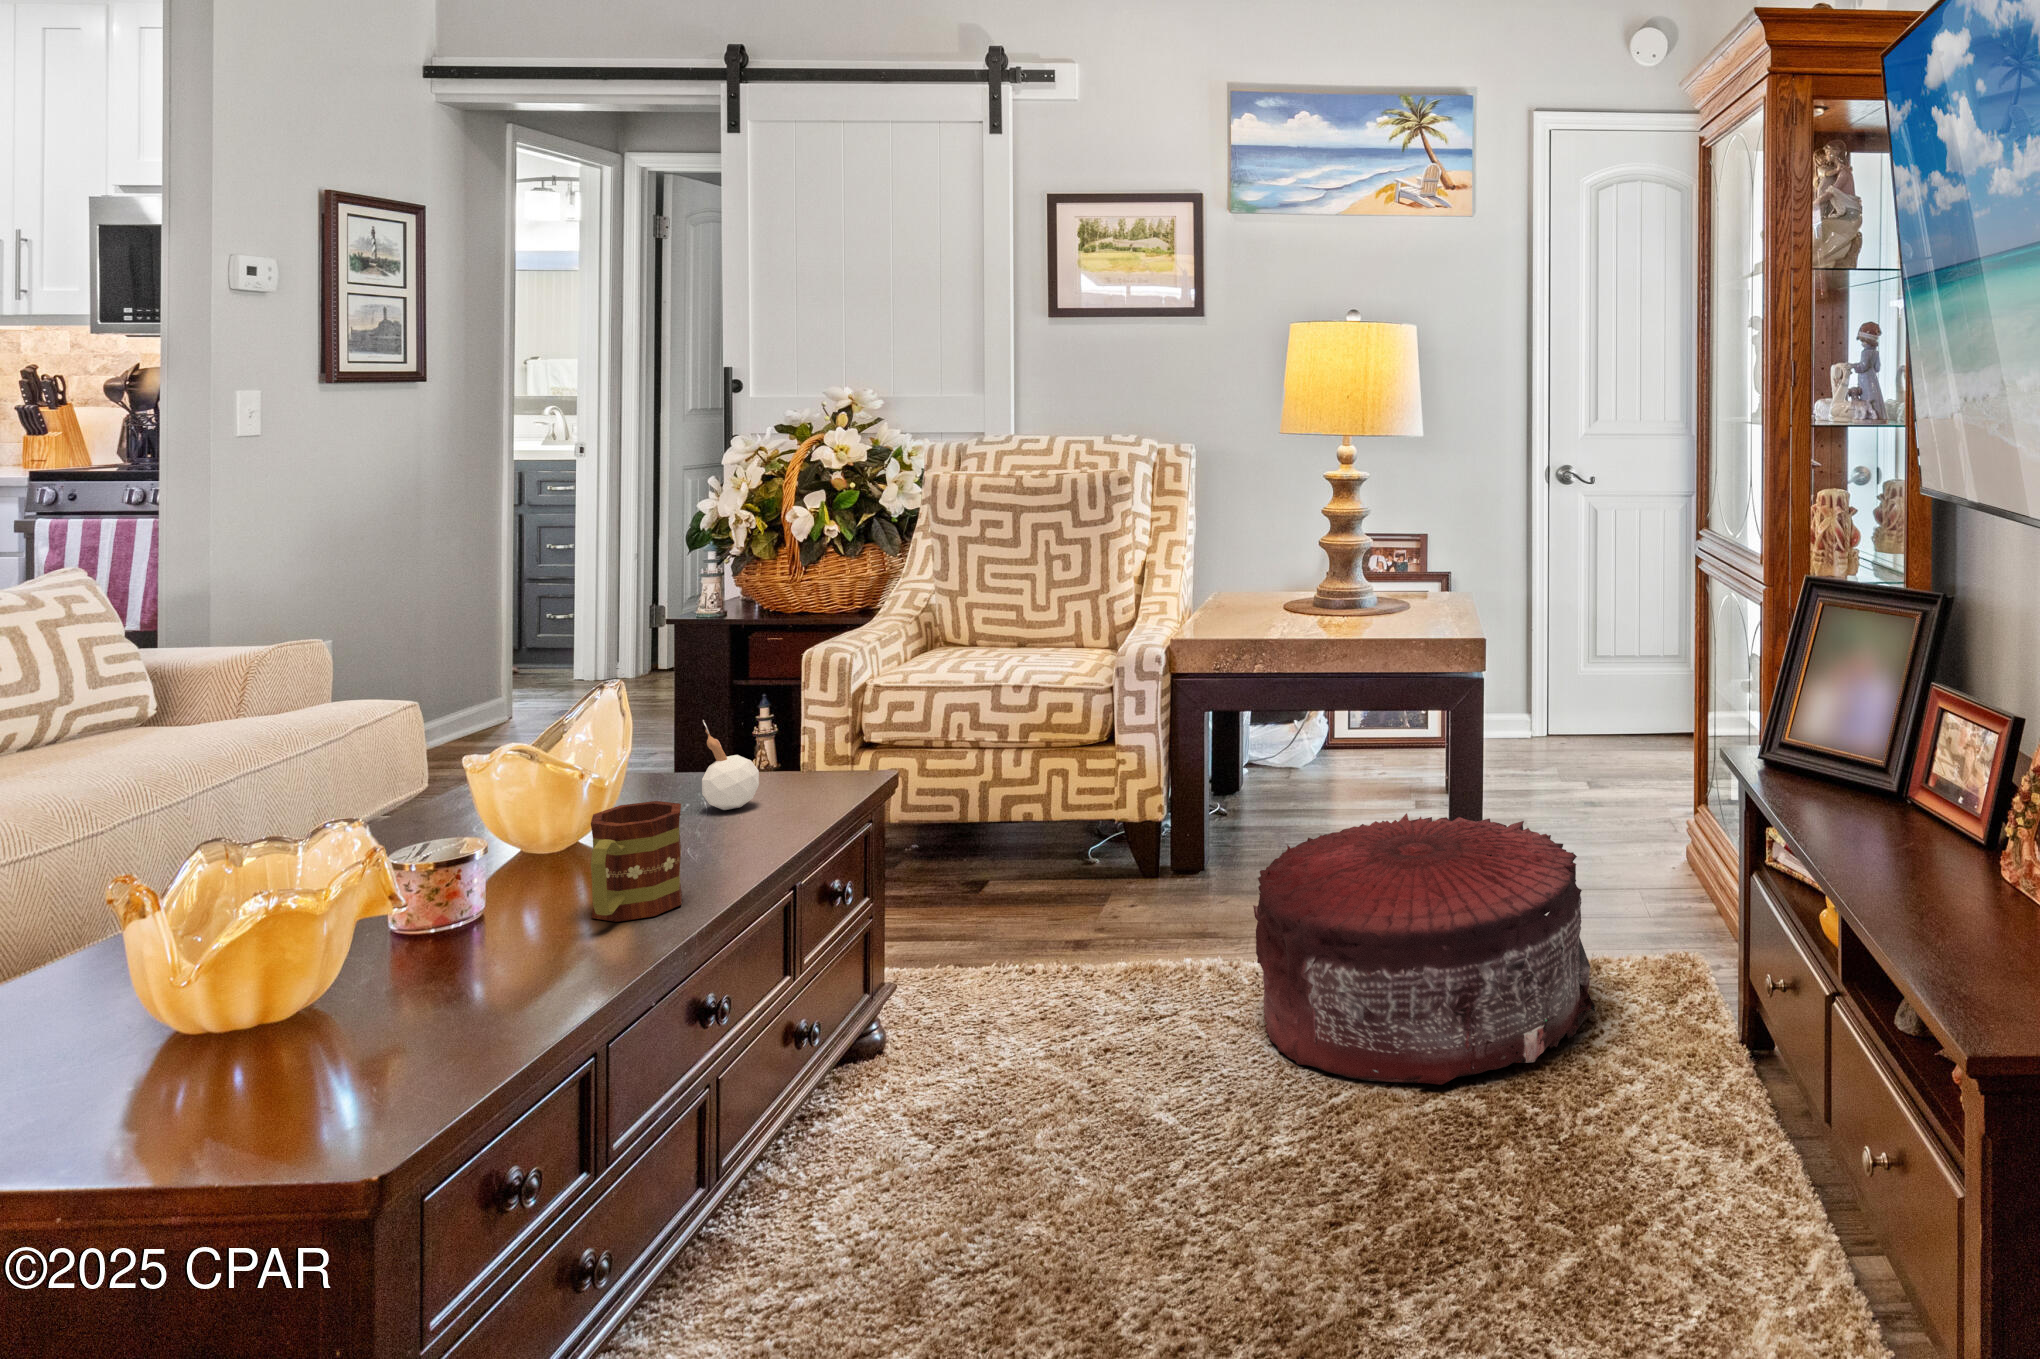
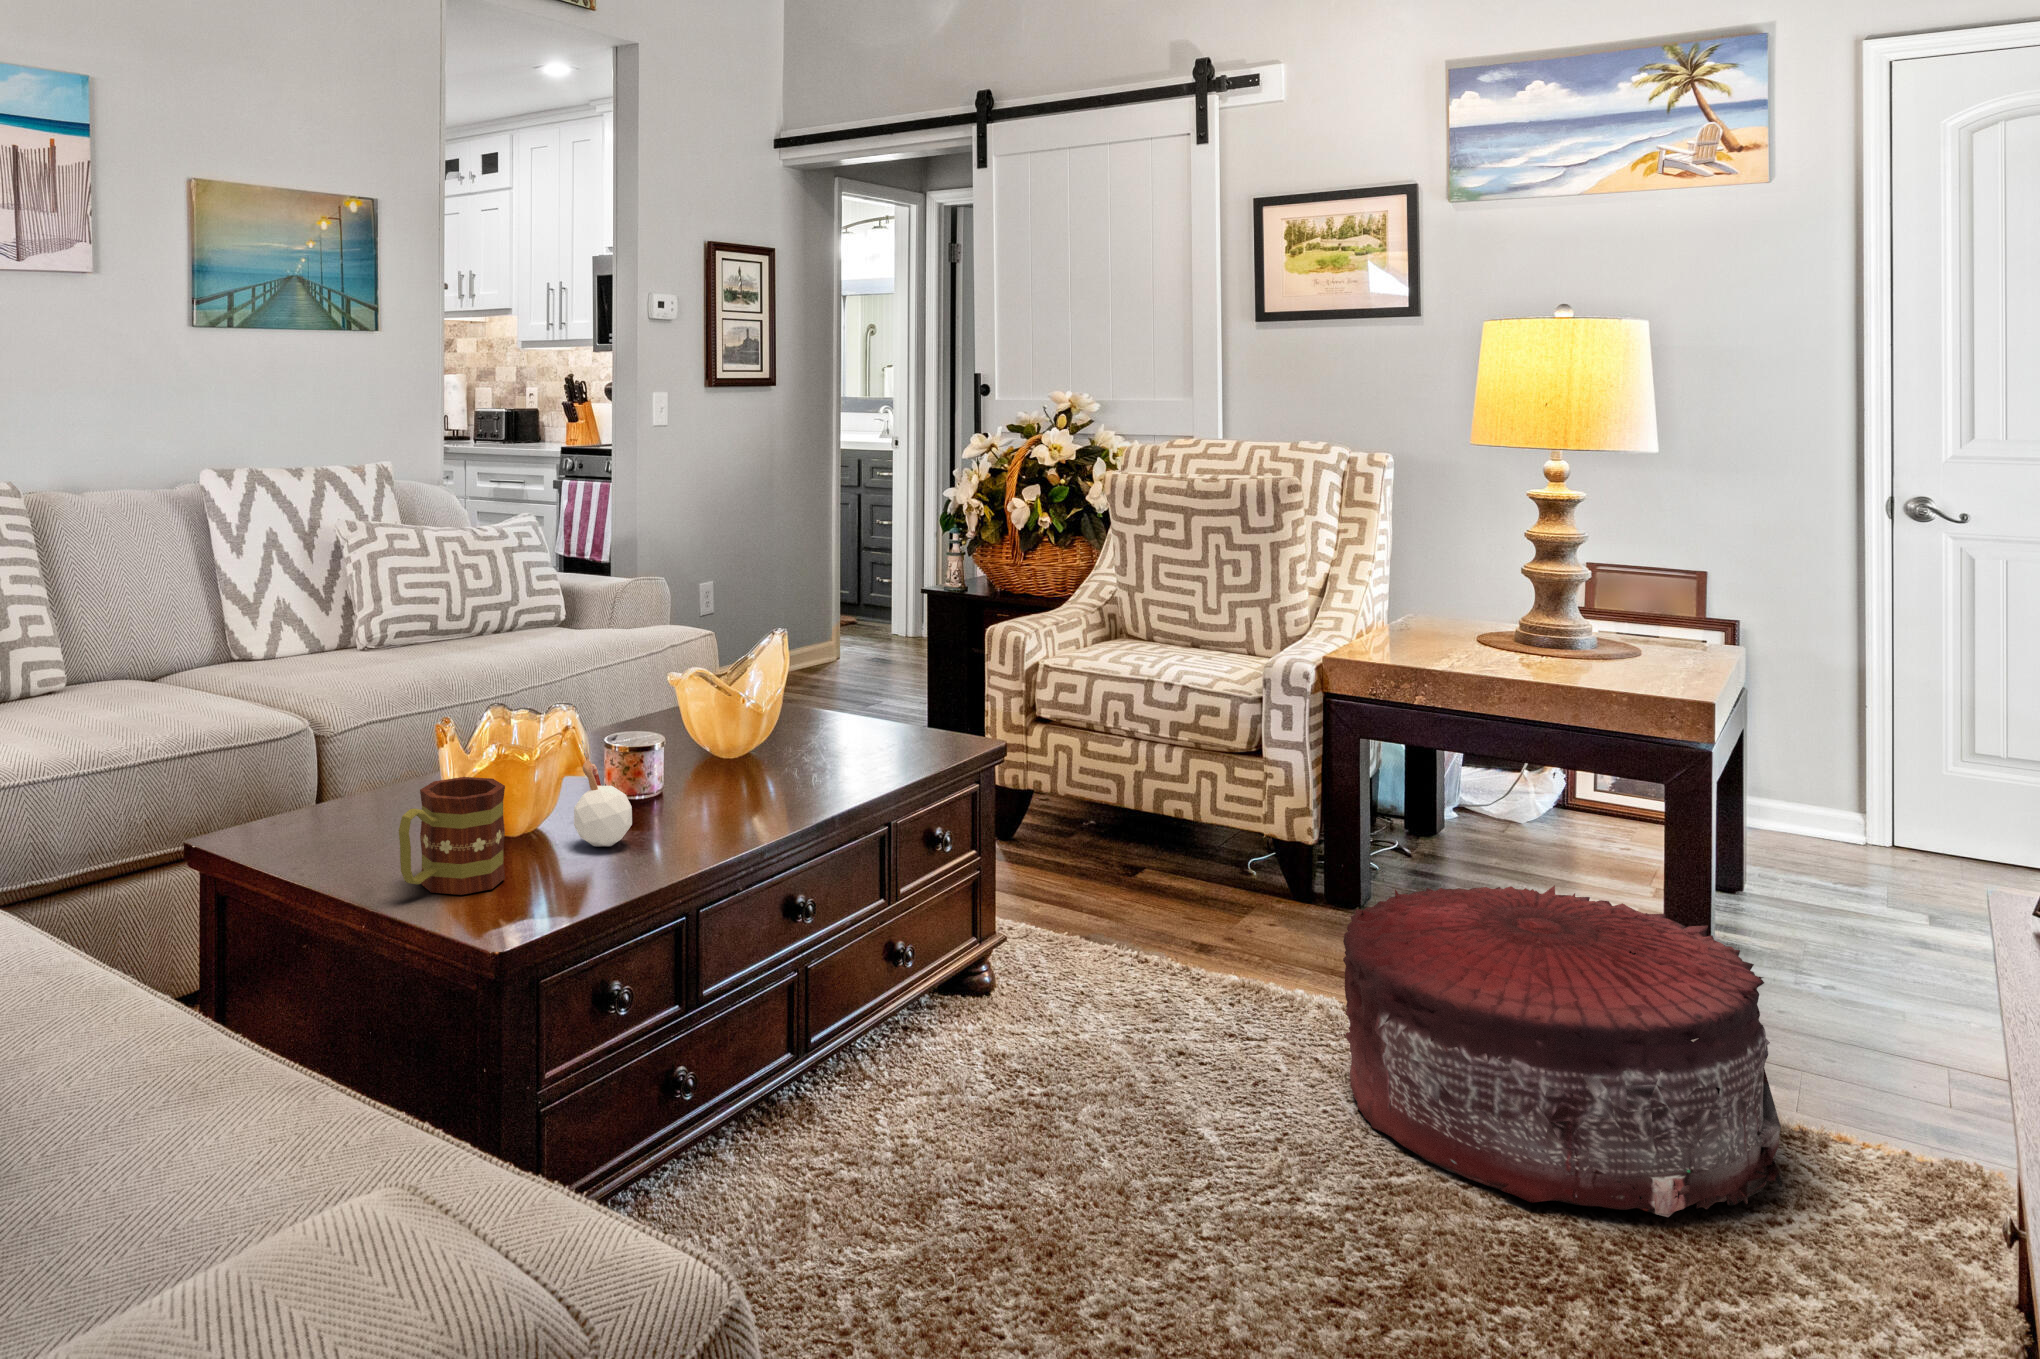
candle: present [702,720,759,810] -> present [574,741,632,846]
mug: present [591,801,682,922] -> present [399,777,505,895]

